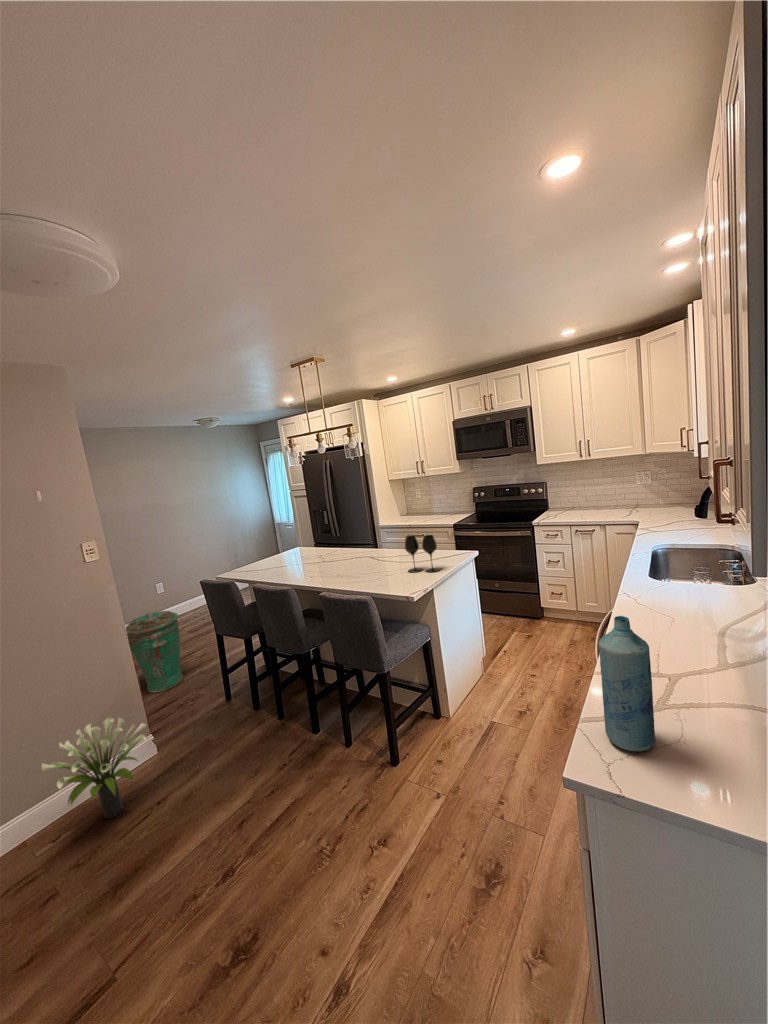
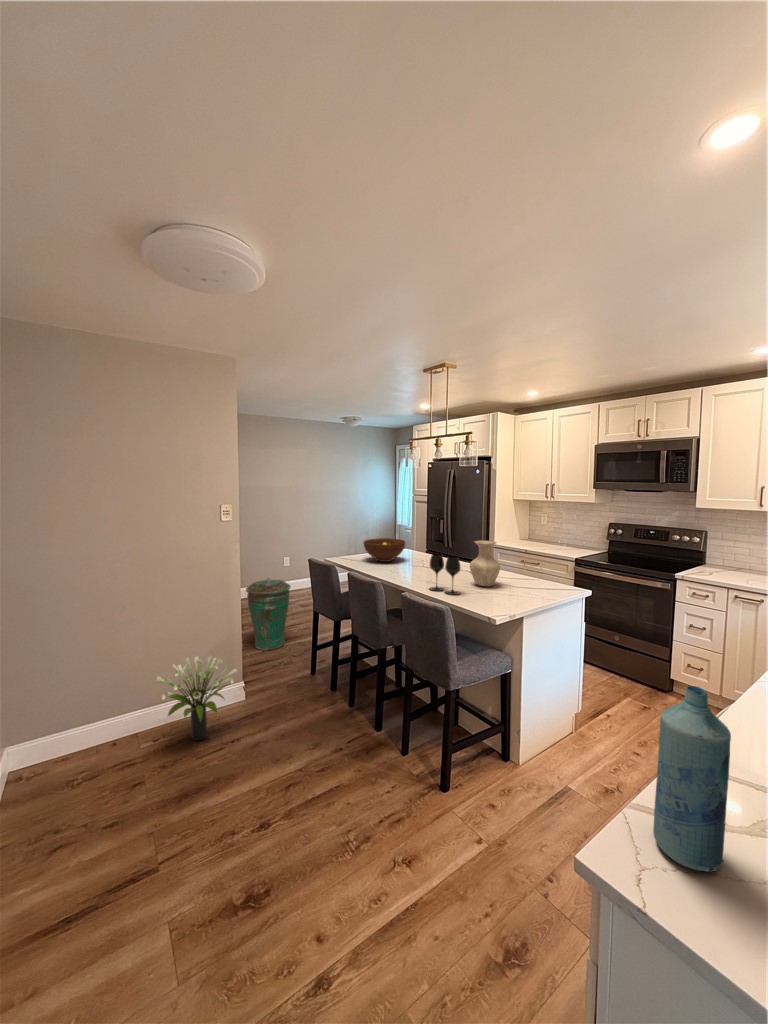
vase: none [373,525,401,569] -> present [470,540,500,586]
wine glass: present [405,535,440,573] -> present [429,553,460,595]
fruit bowl: none [256,540,300,566] -> present [363,538,406,562]

